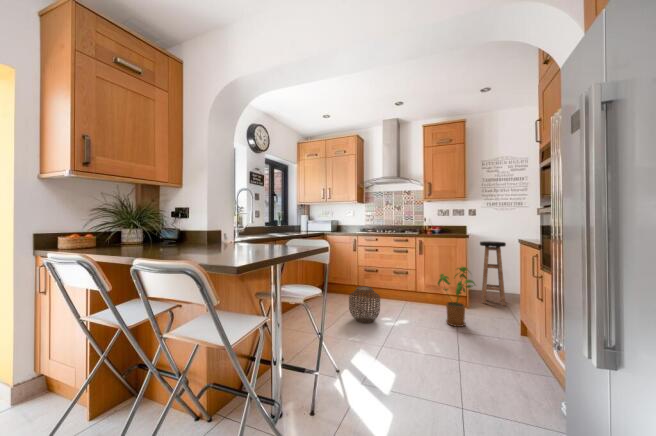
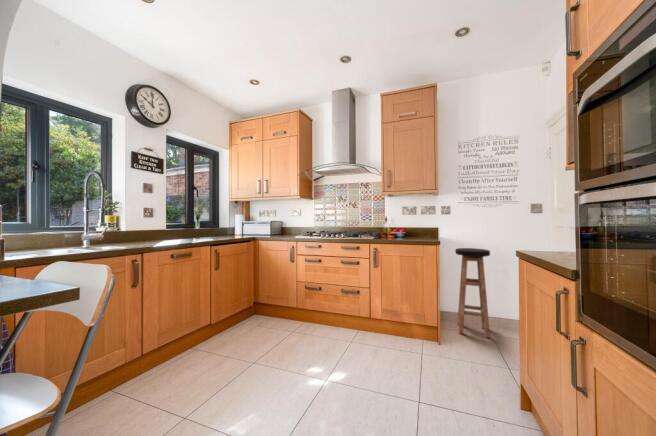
house plant: present [438,267,475,327] -> none [391,294,450,393]
woven basket: present [349,286,380,323] -> none [253,324,302,388]

